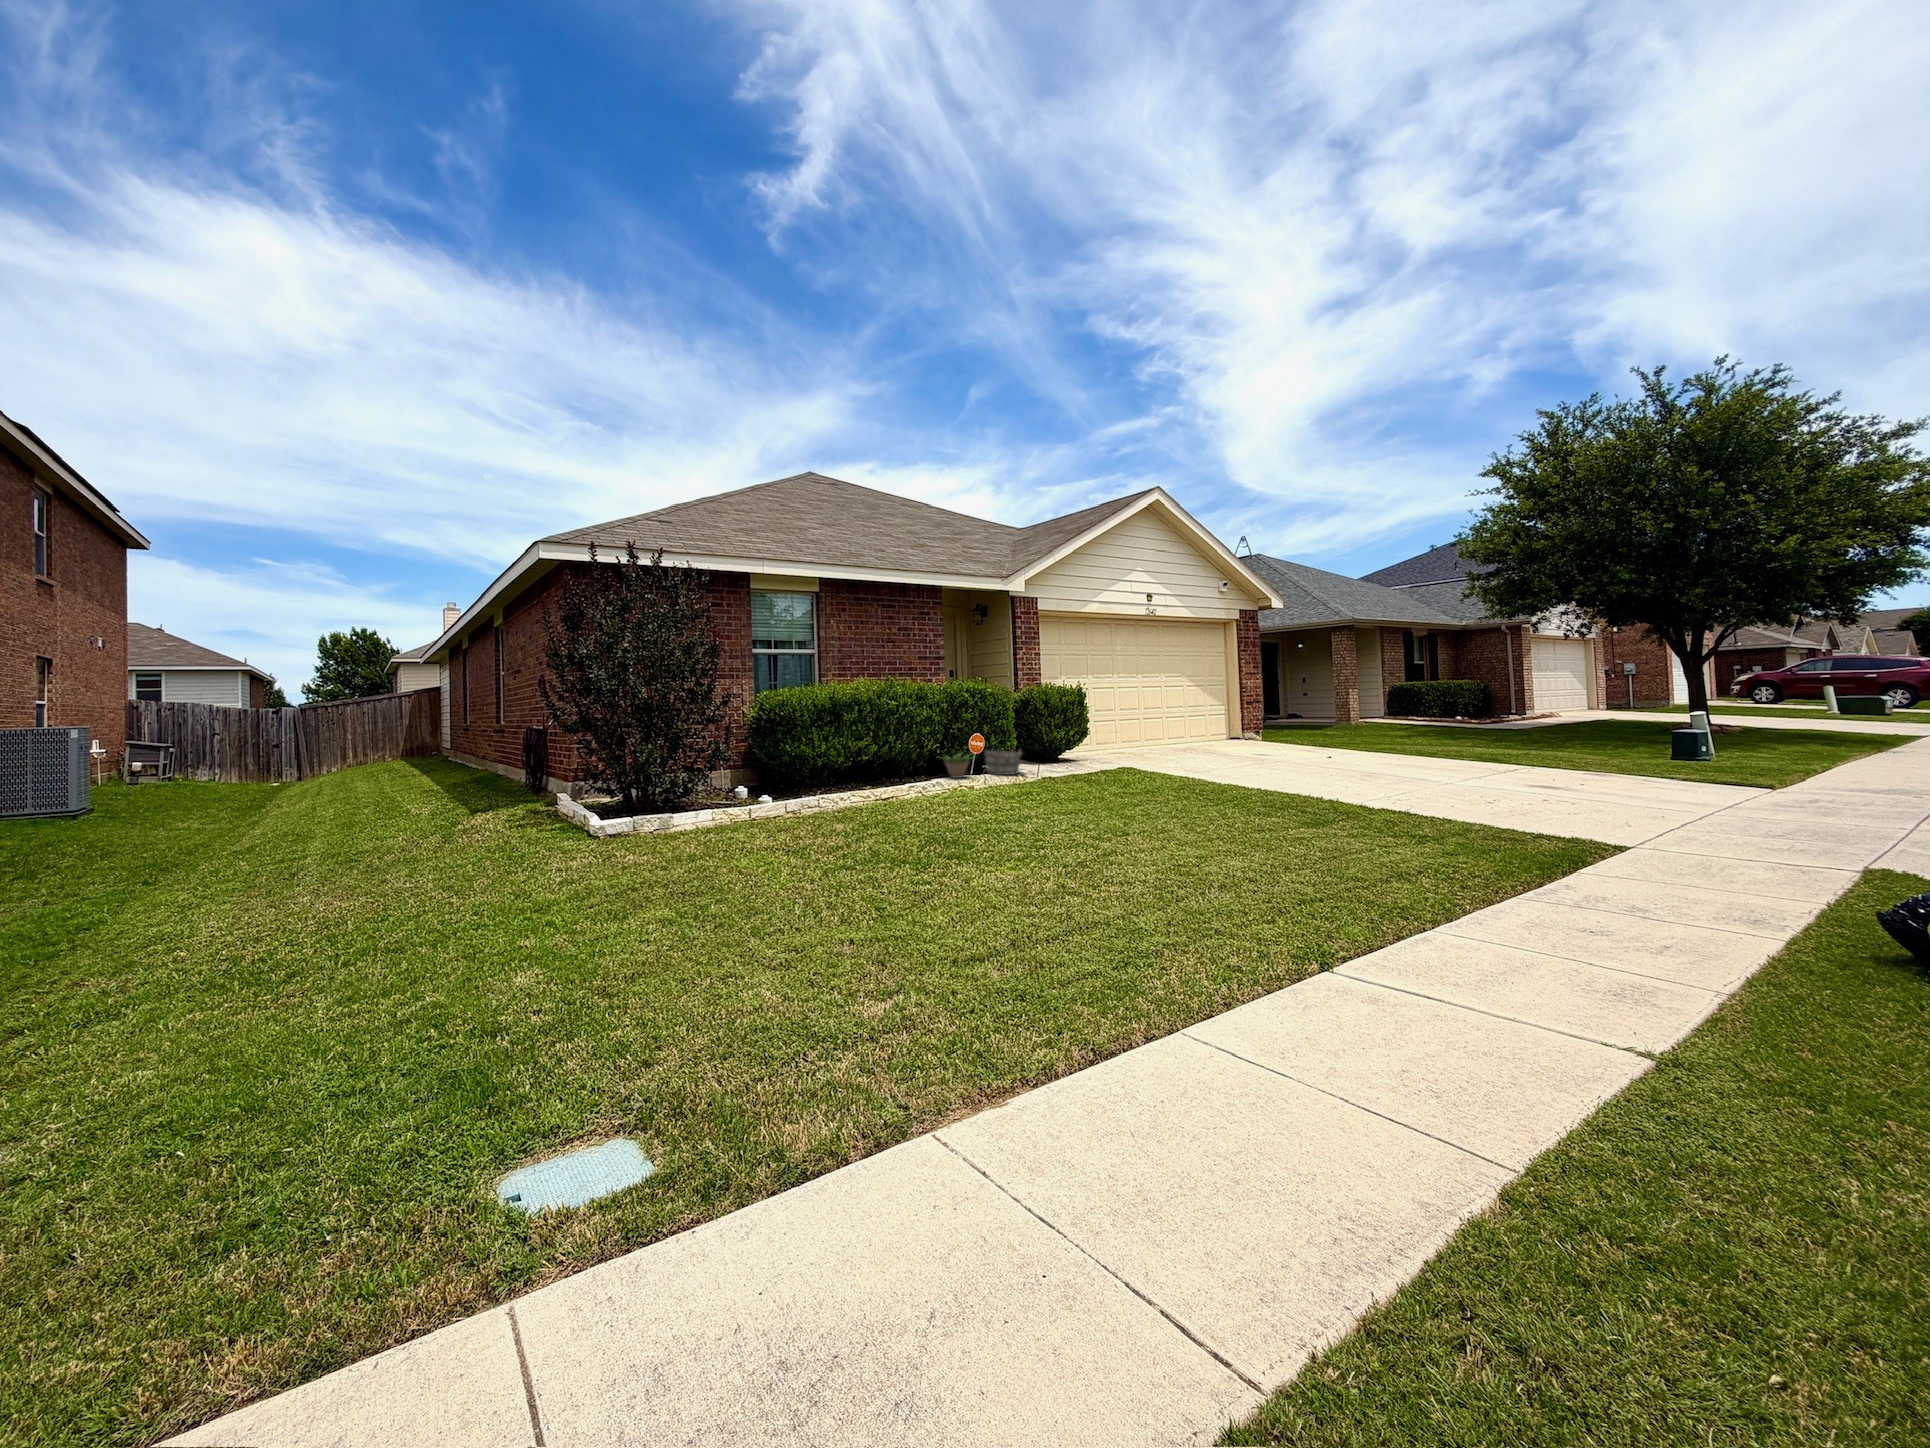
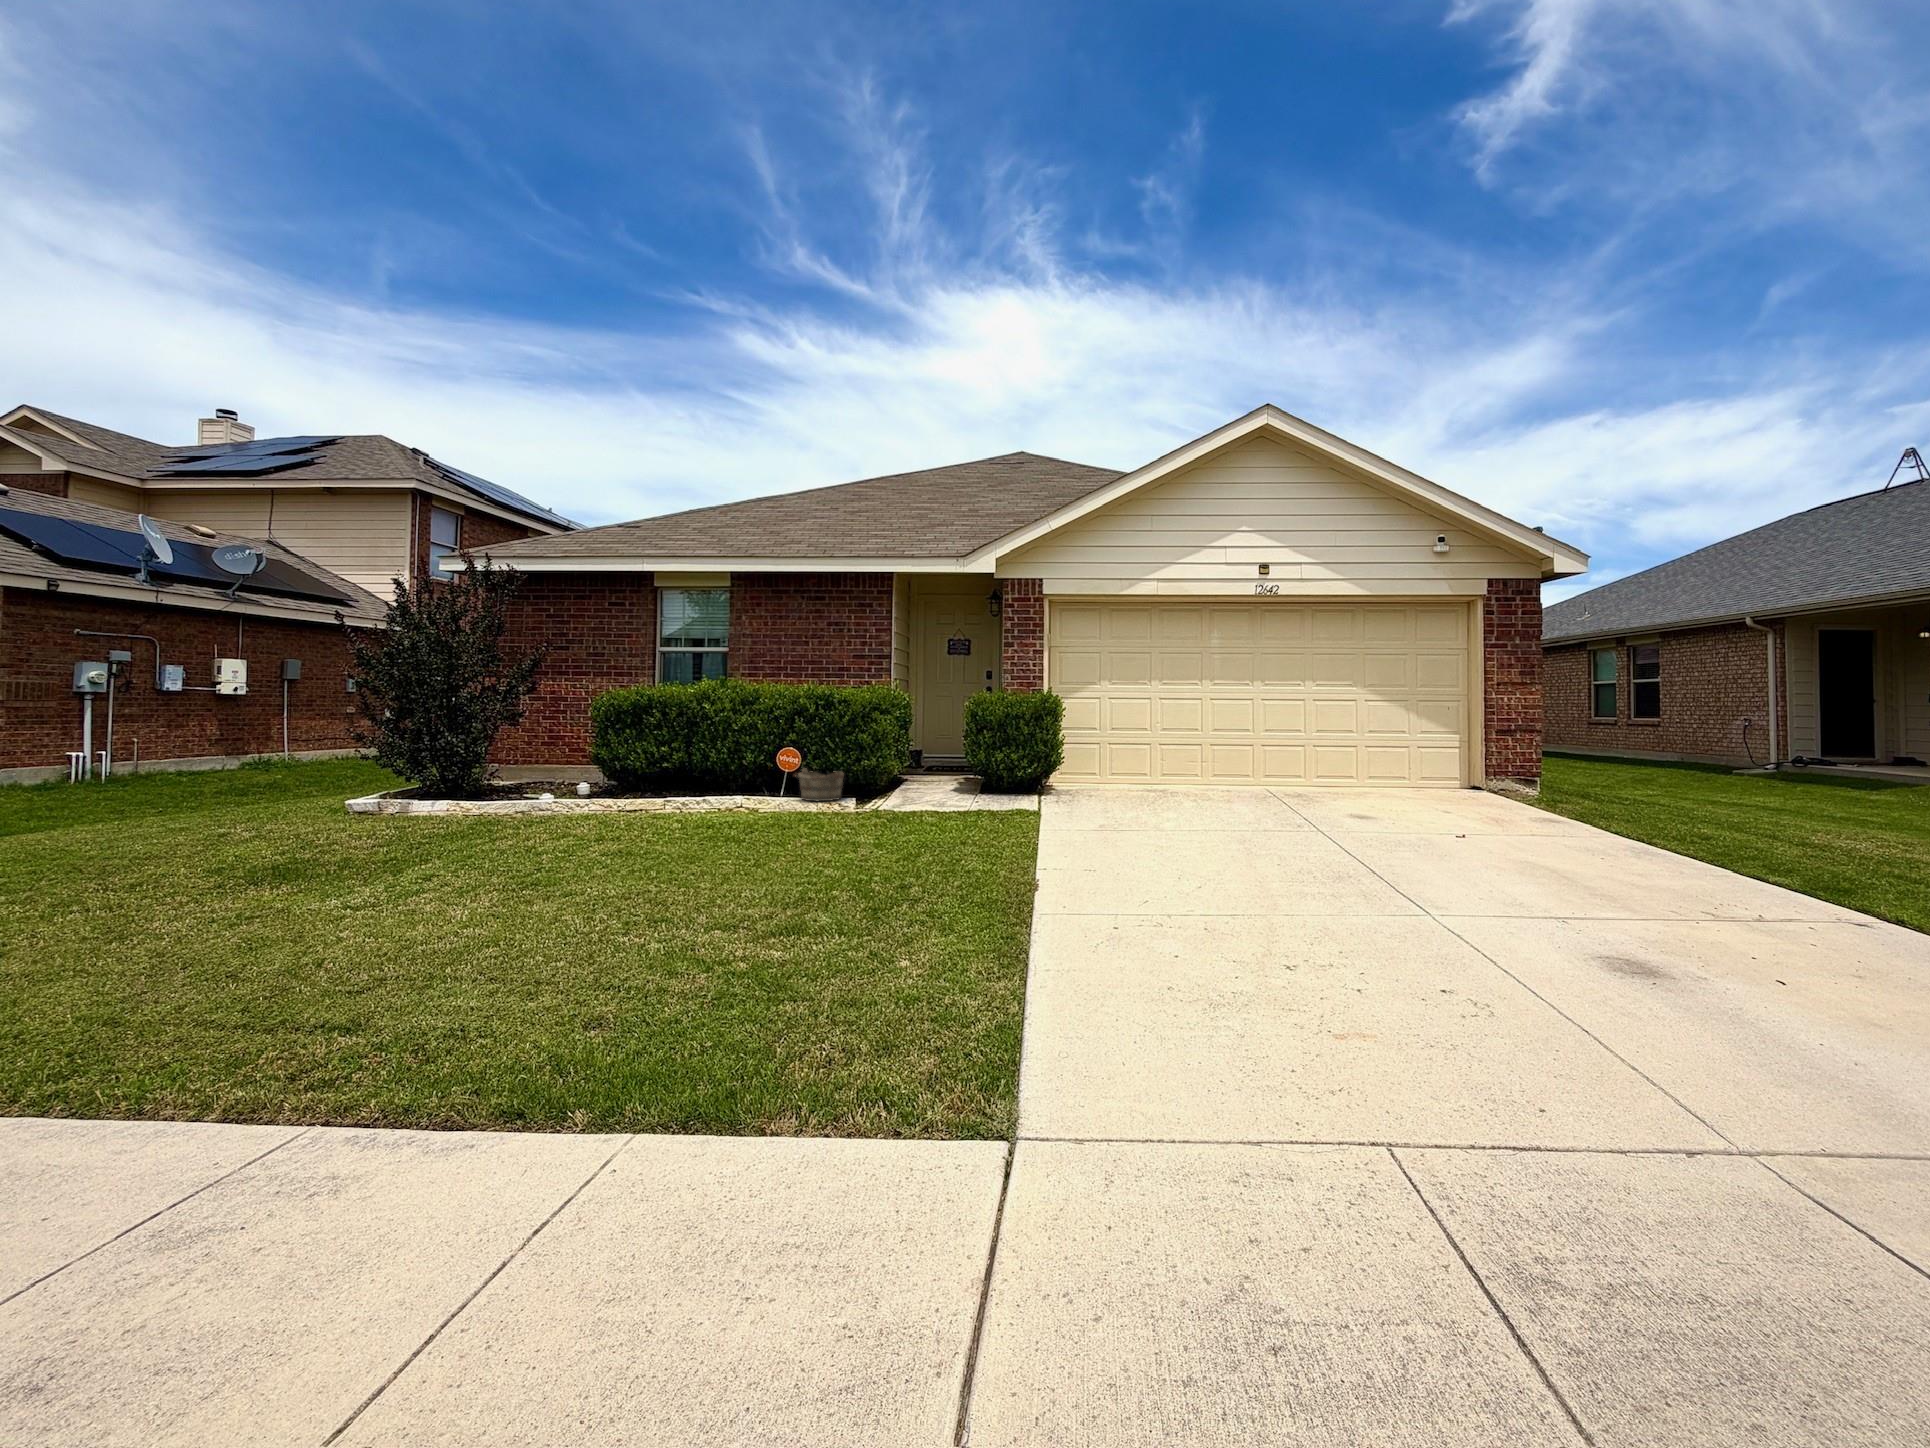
decorative plant: present [943,753,969,778] -> none [721,769,774,799]

